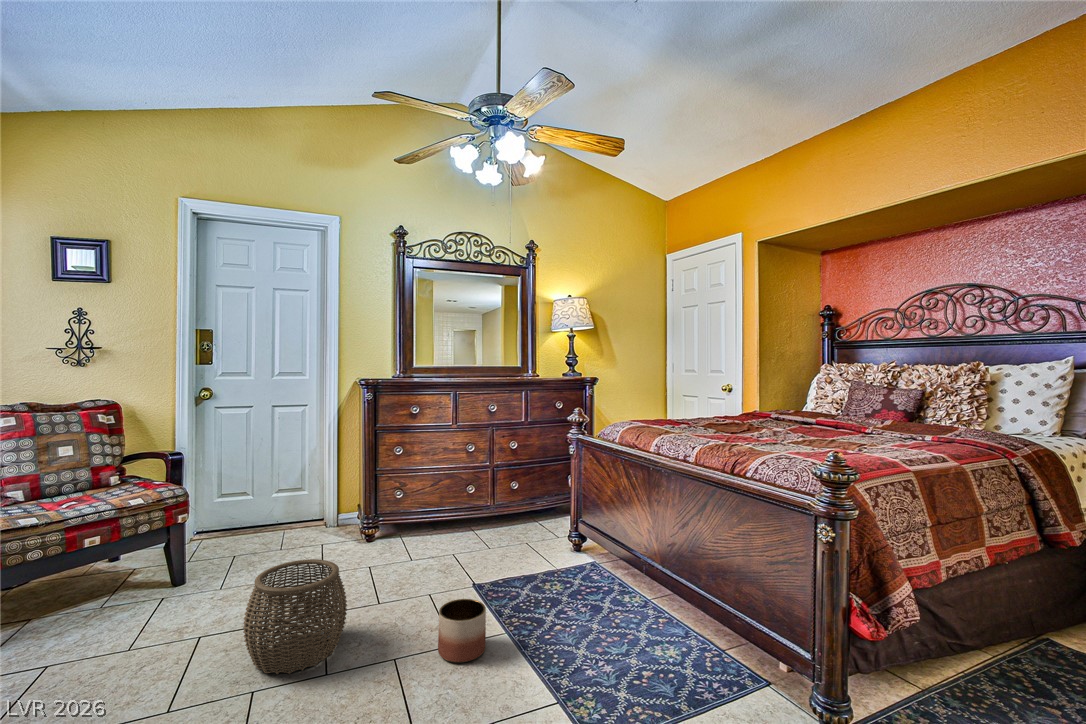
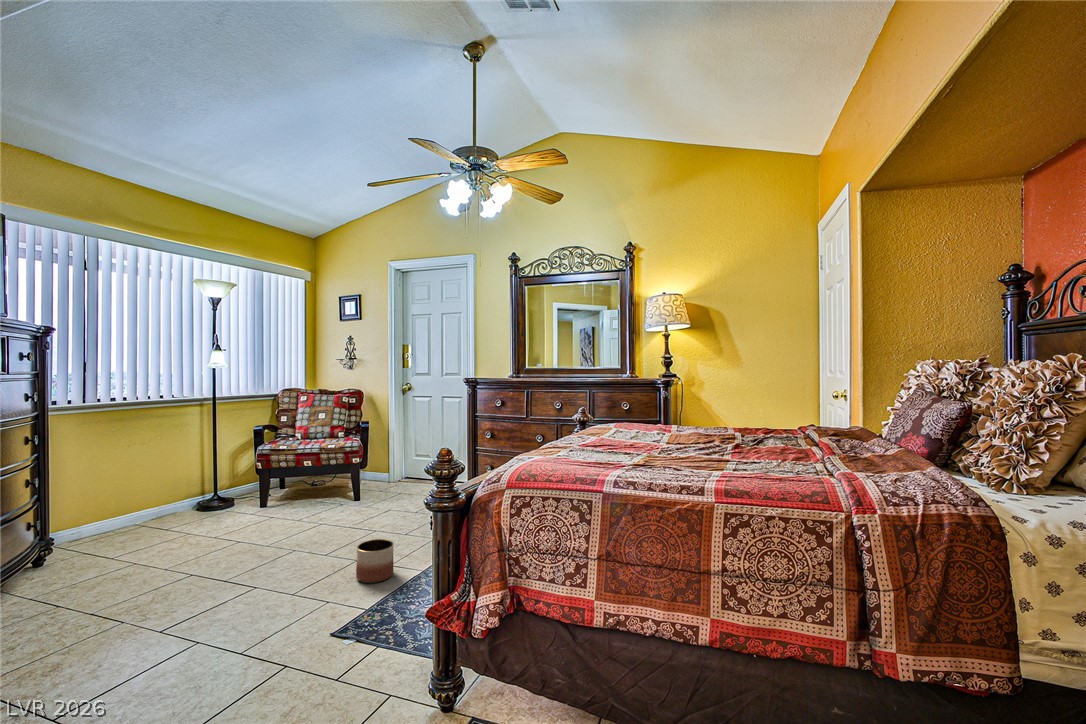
woven basket: present [243,559,347,675] -> none [289,490,355,555]

